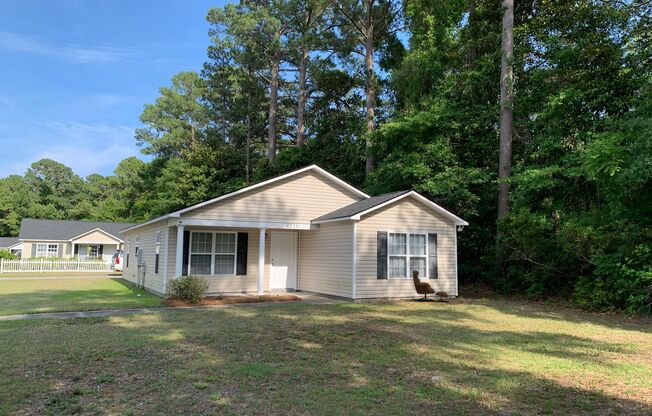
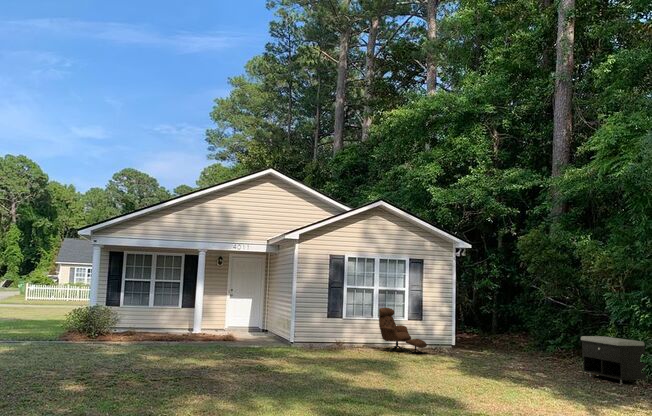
storage bench: none [574,284,619,313] -> present [581,336,646,384]

